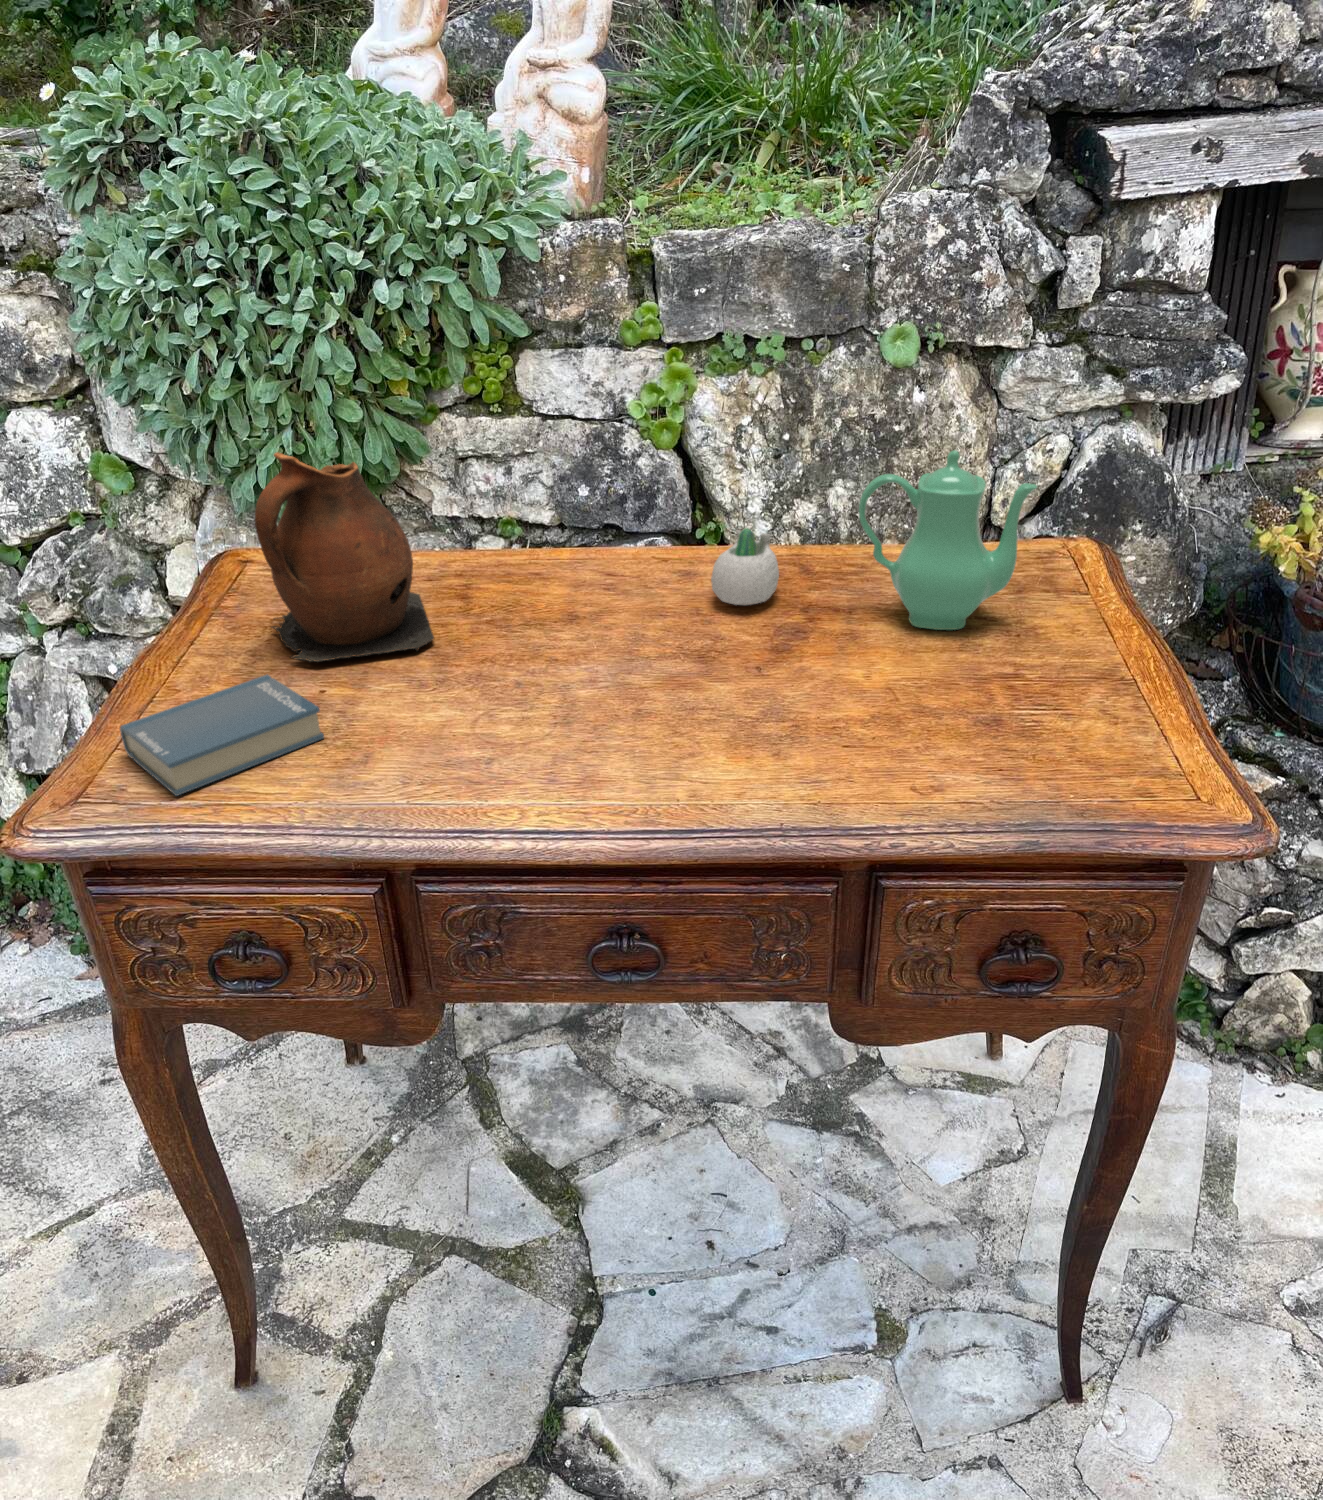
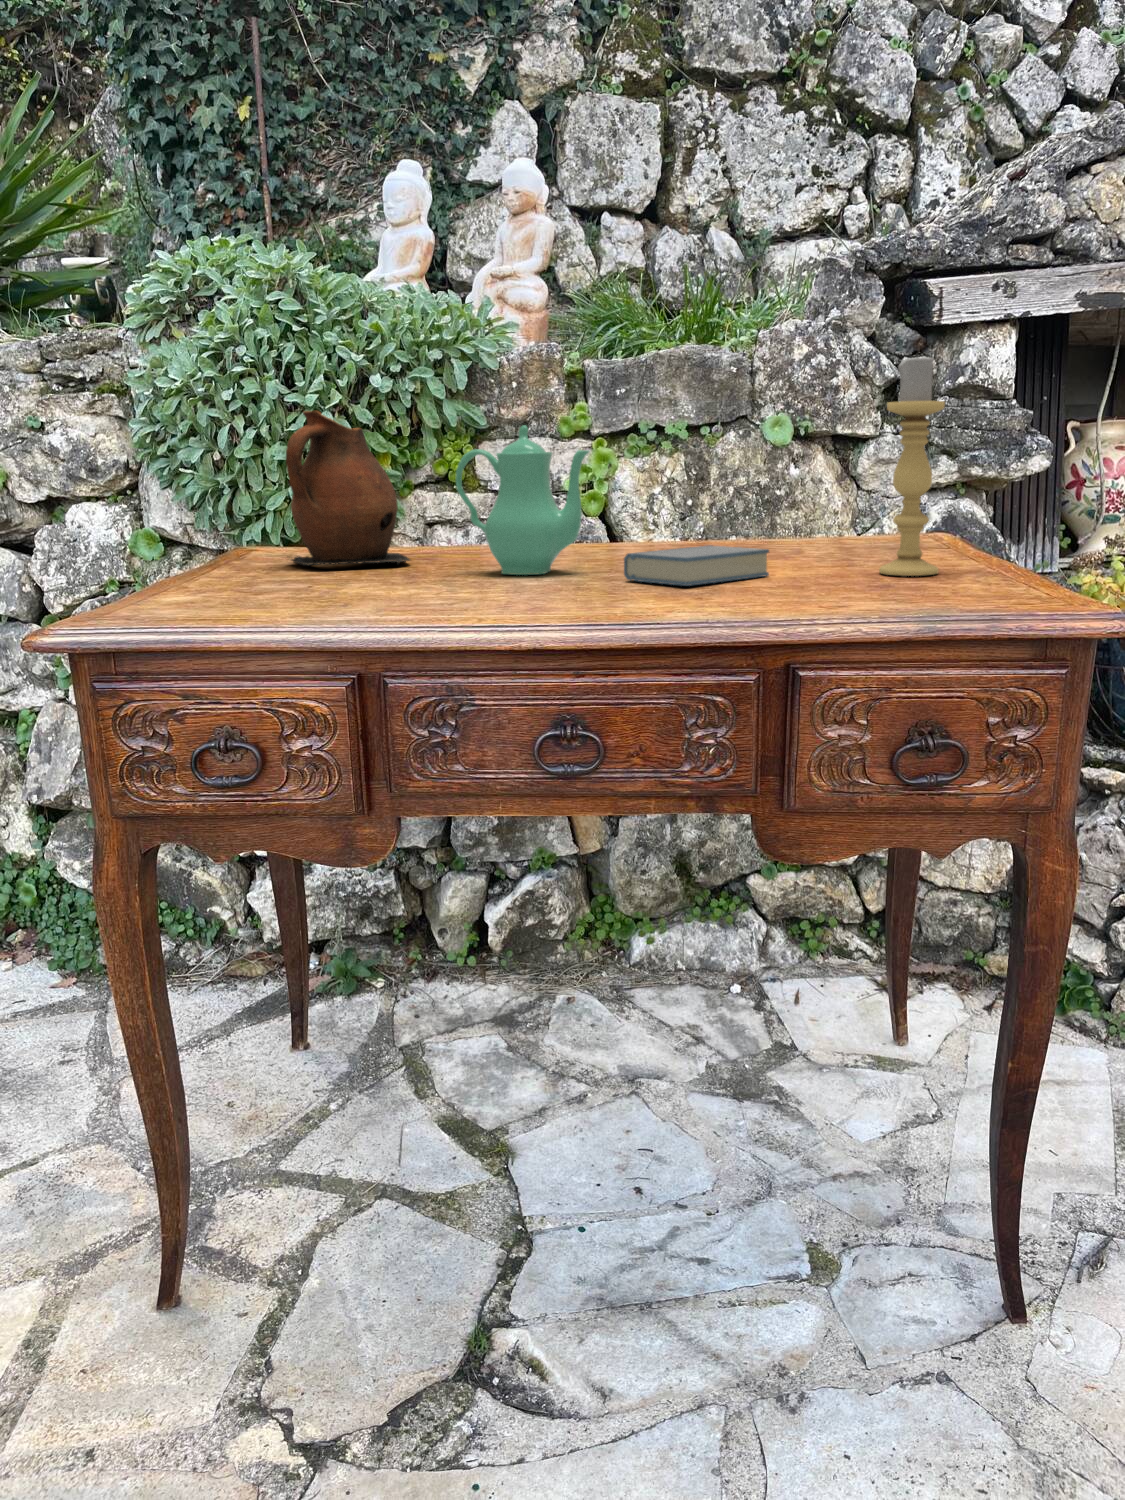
candle holder: none [1048,446,1160,736] -> present [879,354,945,576]
teapot: present [859,450,1037,630] -> present [456,425,589,575]
succulent planter: present [711,528,779,605] -> none [625,494,678,552]
hardback book: present [120,675,324,796] -> present [624,546,769,586]

